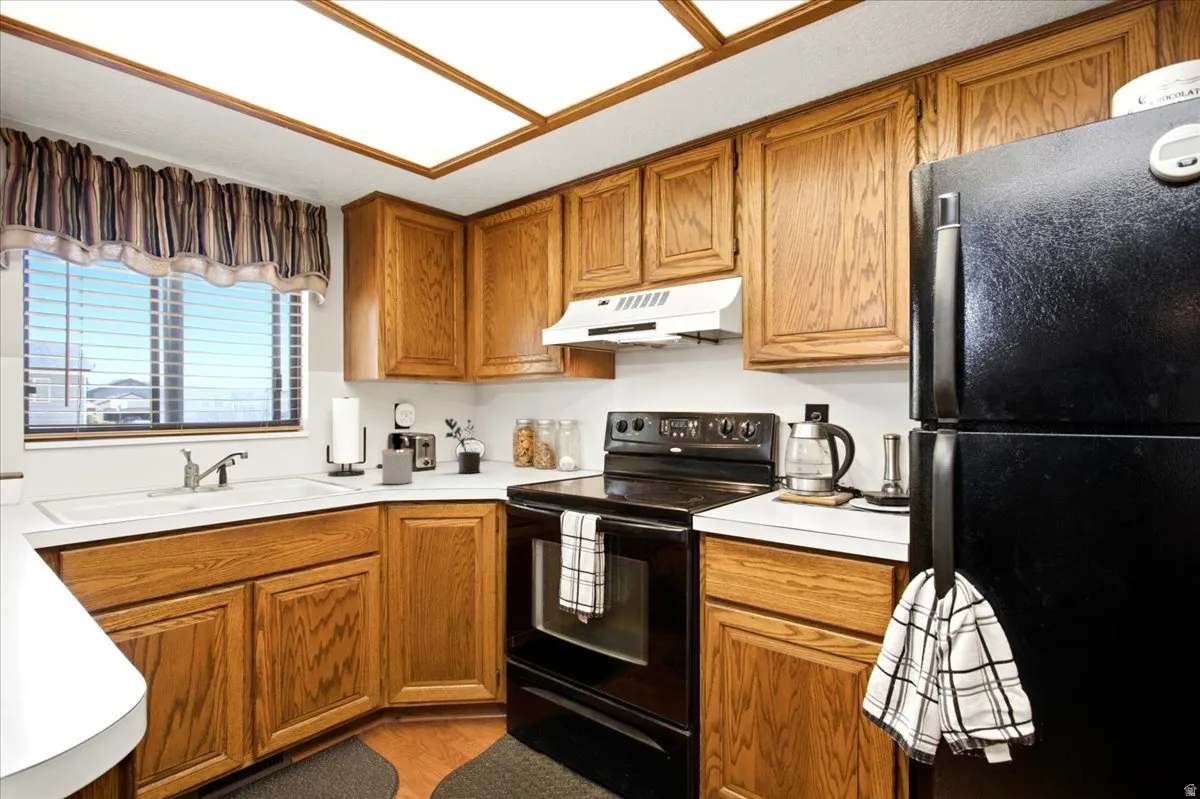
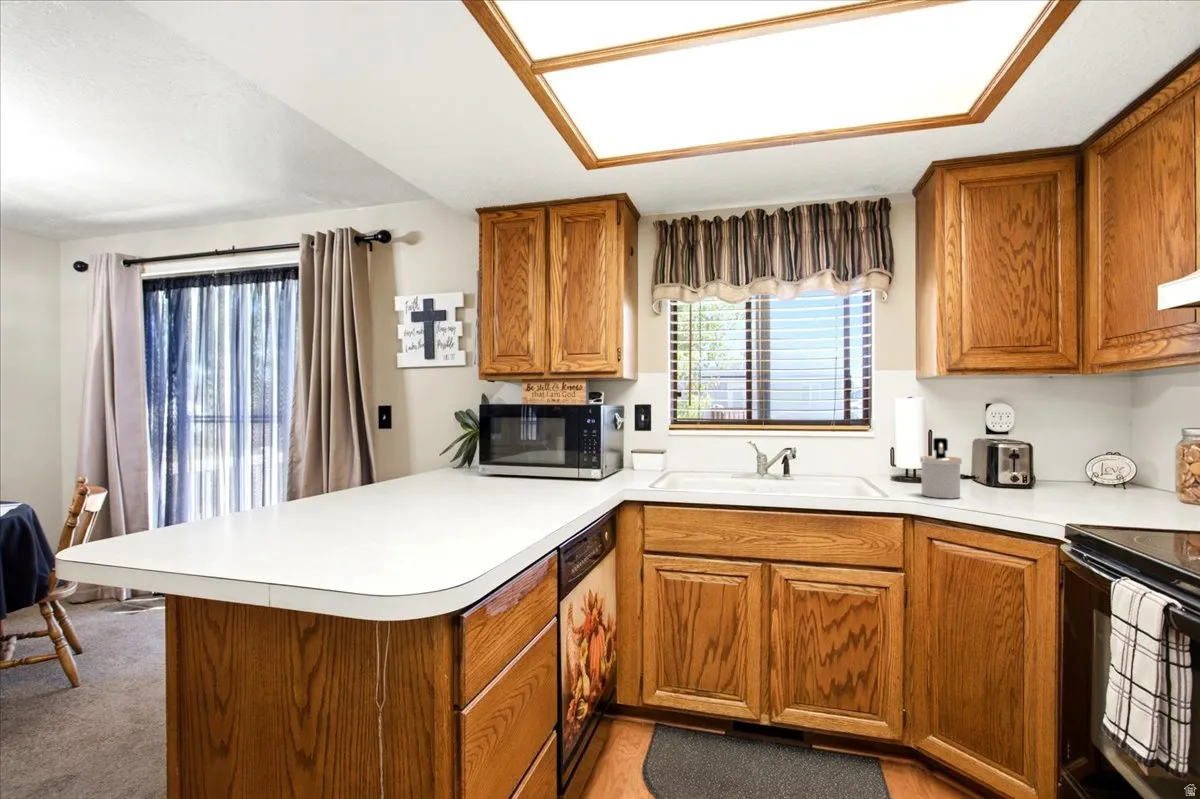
potted plant: present [445,419,480,473] -> none [1028,423,1091,500]

